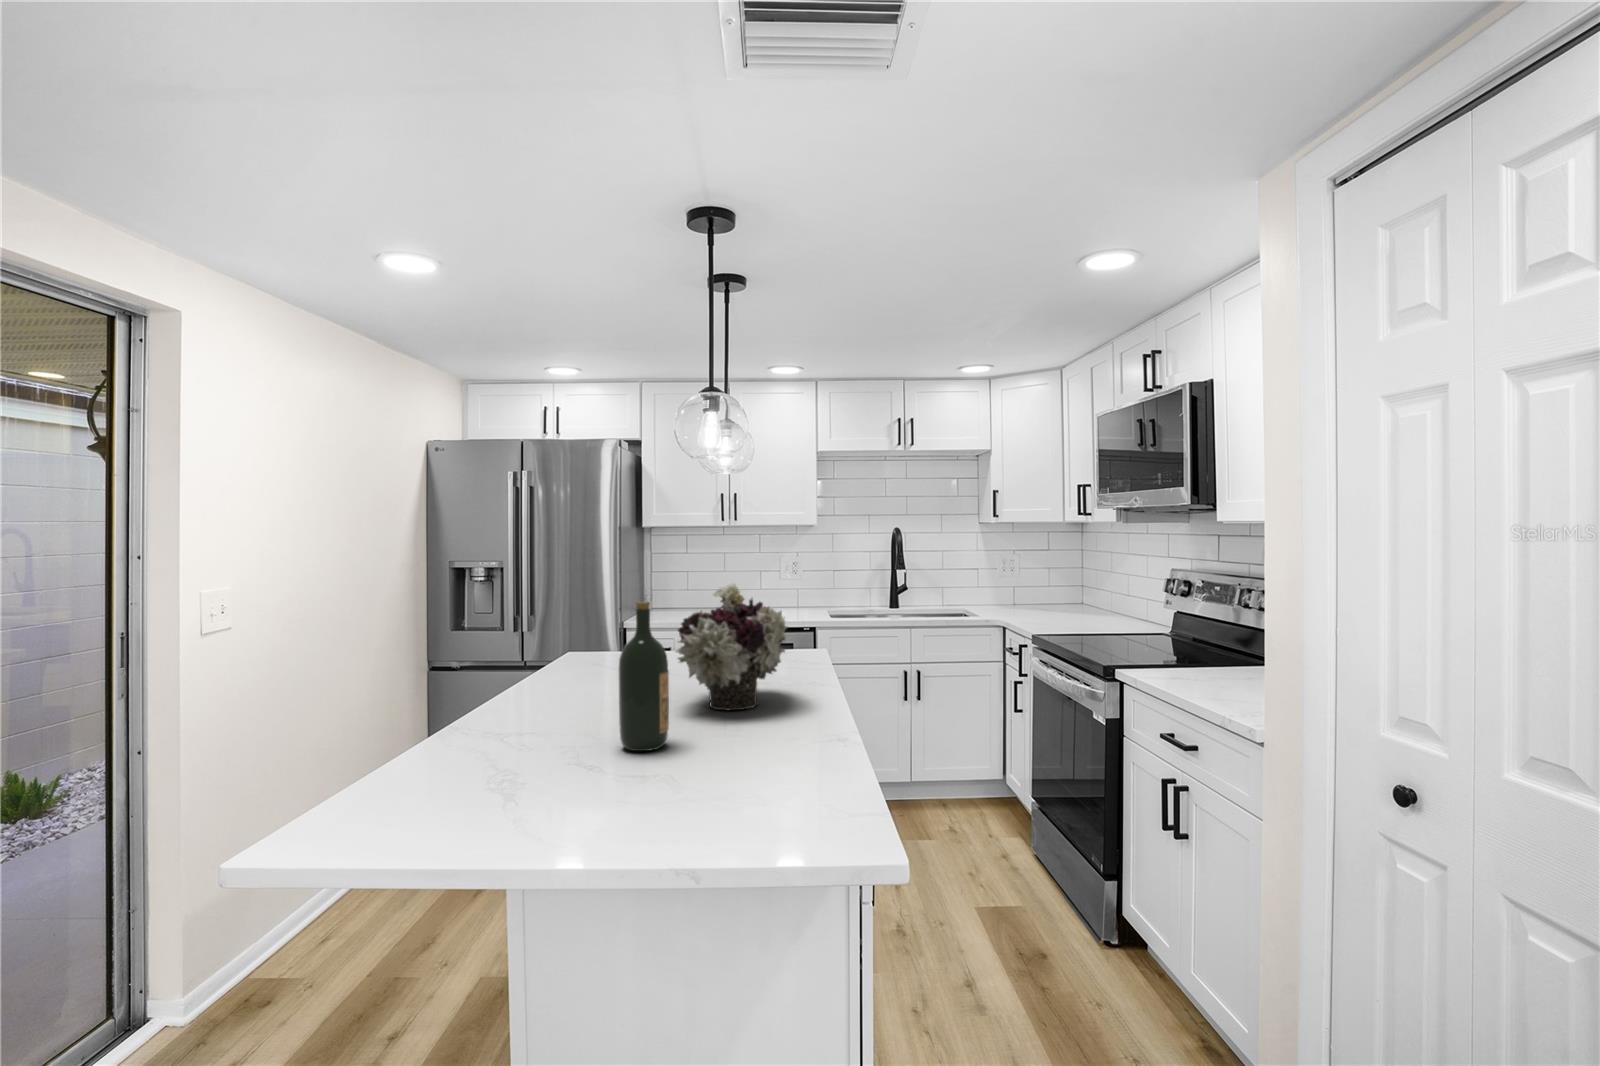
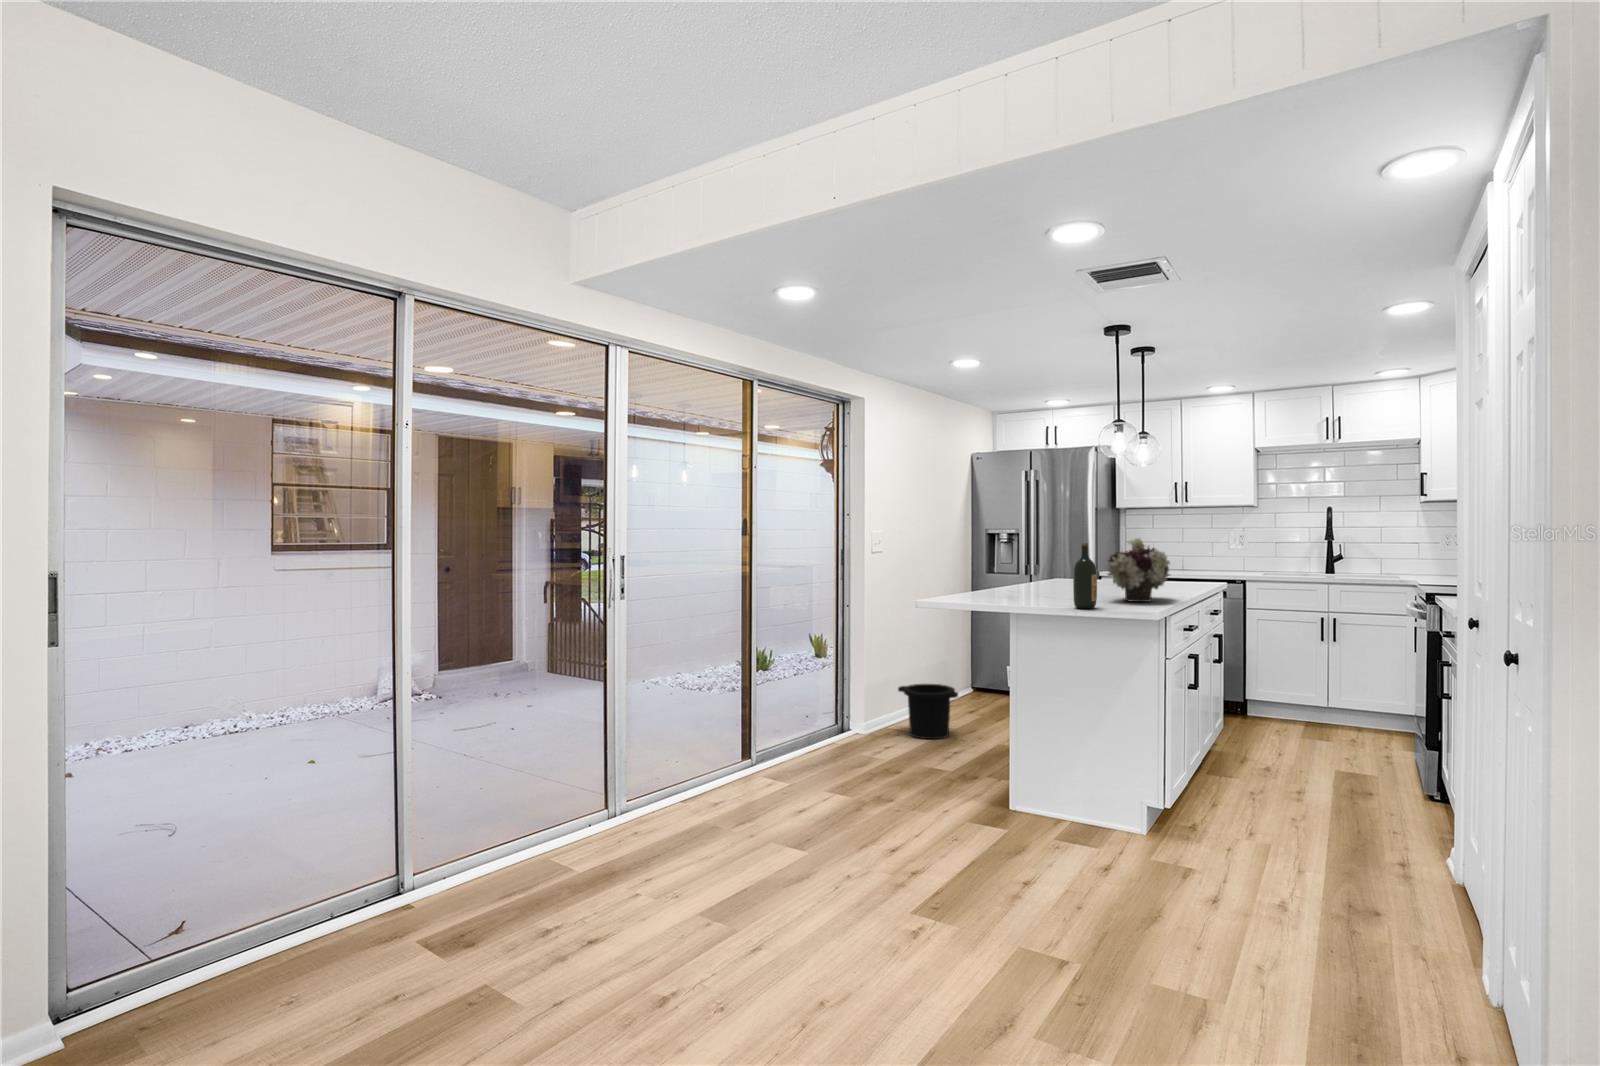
trash can: none [242,867,378,1003] -> present [898,684,958,739]

